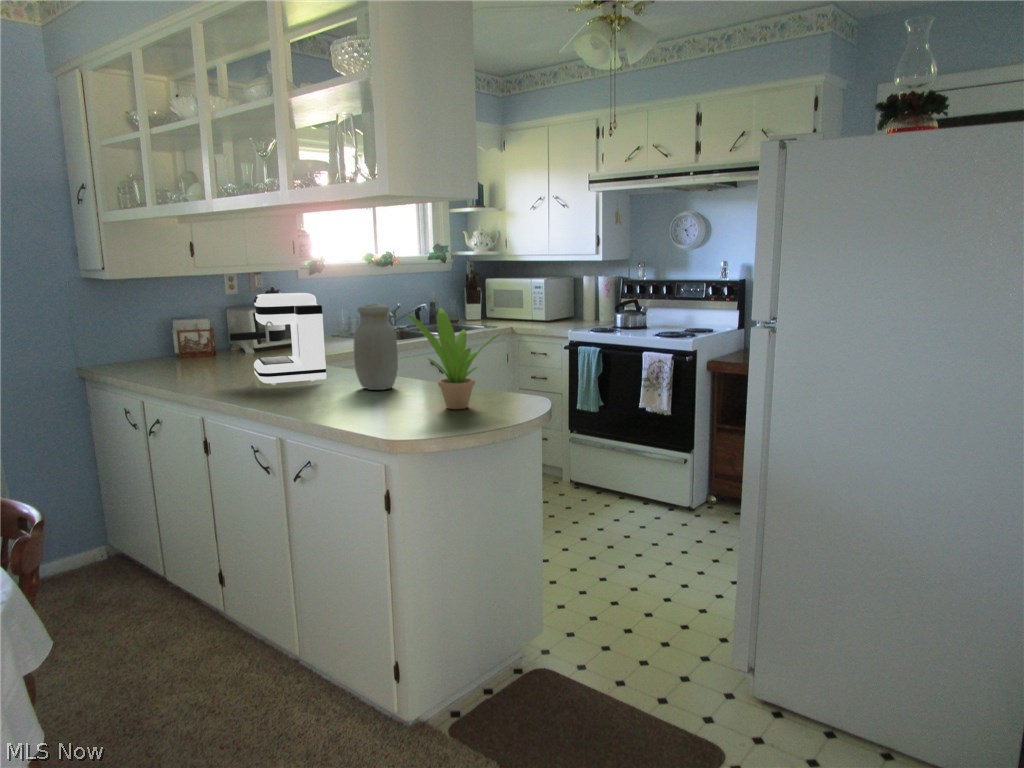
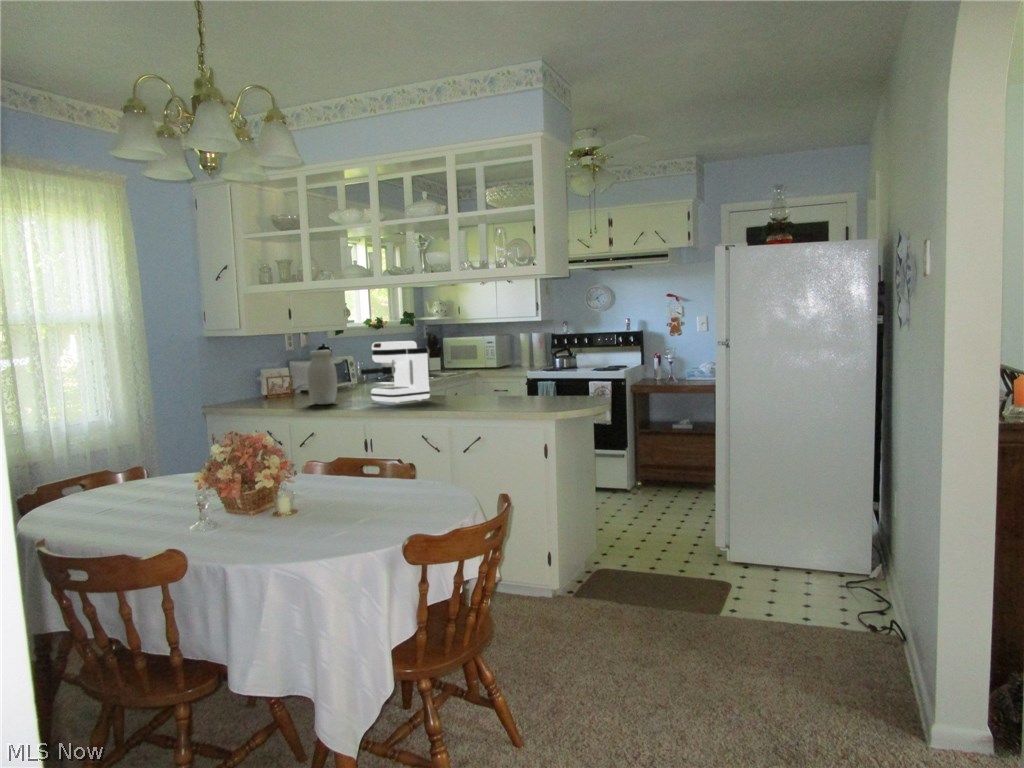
jar: present [353,304,398,390] -> present [308,350,337,404]
potted plant: present [407,308,500,409] -> none [527,343,576,403]

